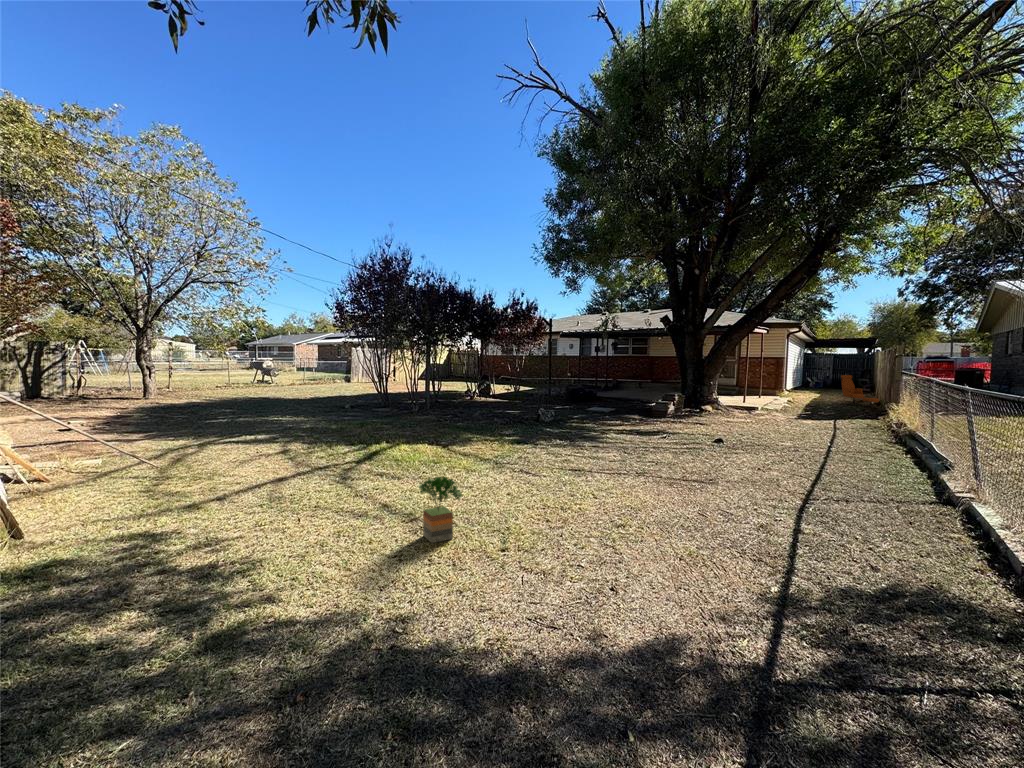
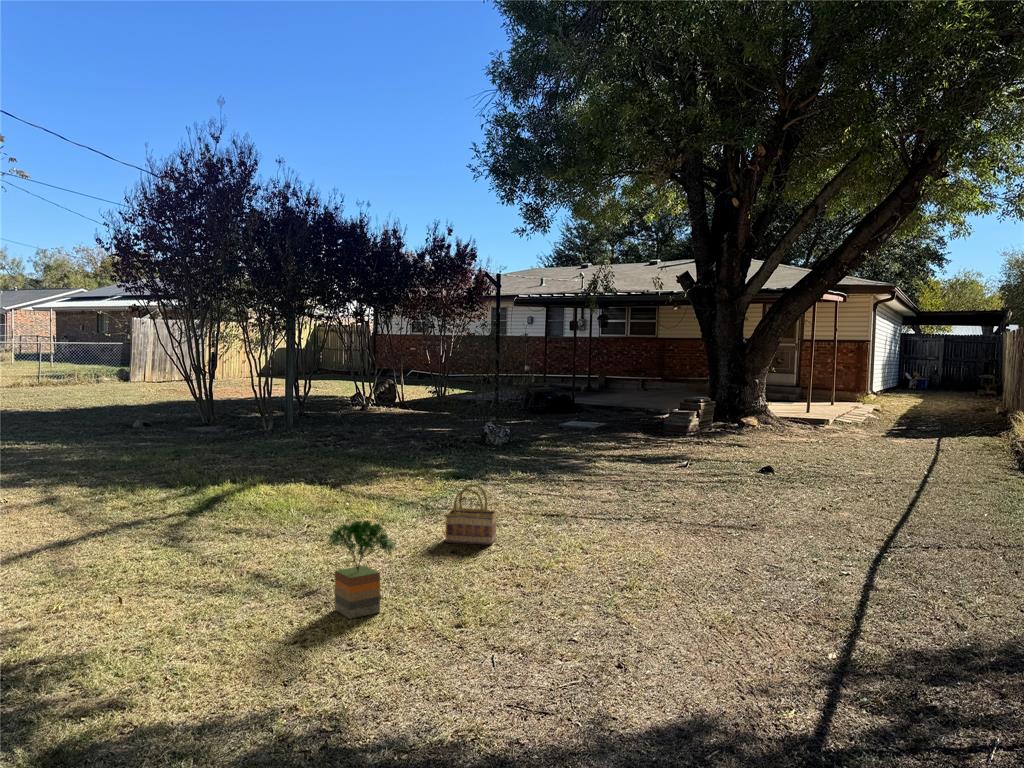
lounge chair: present [841,375,879,406] -> none [952,368,1007,418]
basket: none [504,450,539,490] -> present [445,484,497,545]

